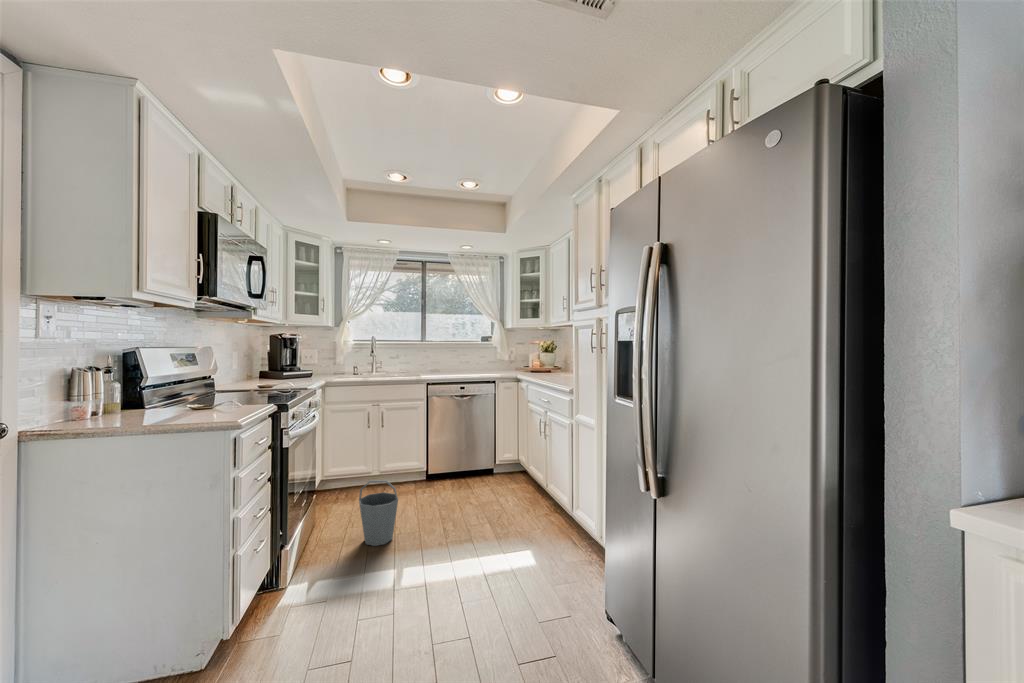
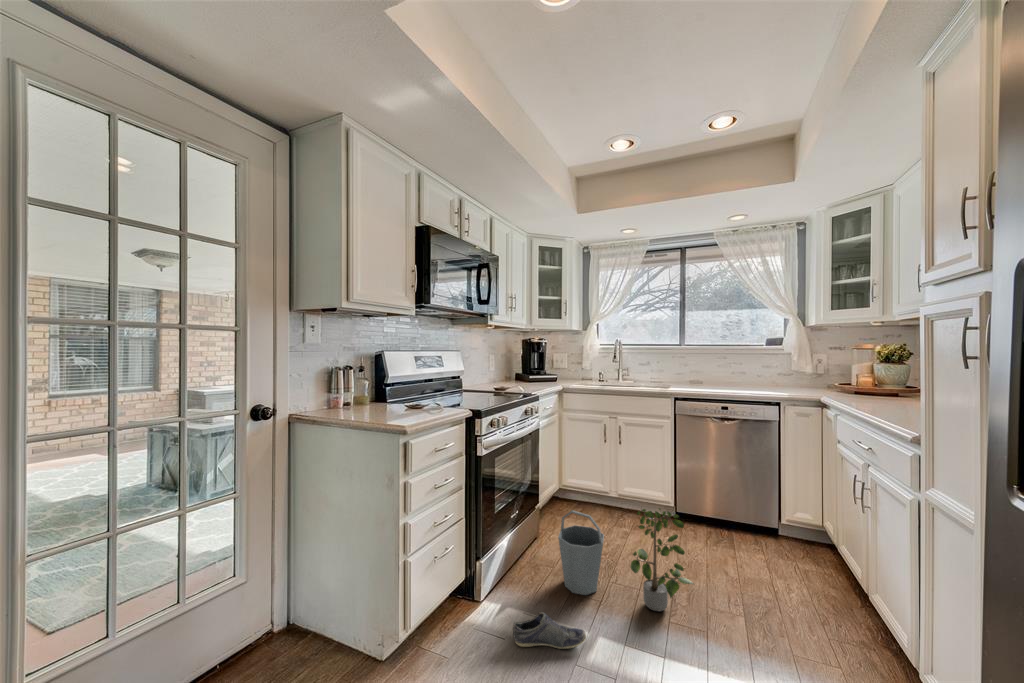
potted plant: none [421,459,465,535] -> present [630,508,693,611]
shoe: none [346,556,403,588] -> present [513,612,586,649]

